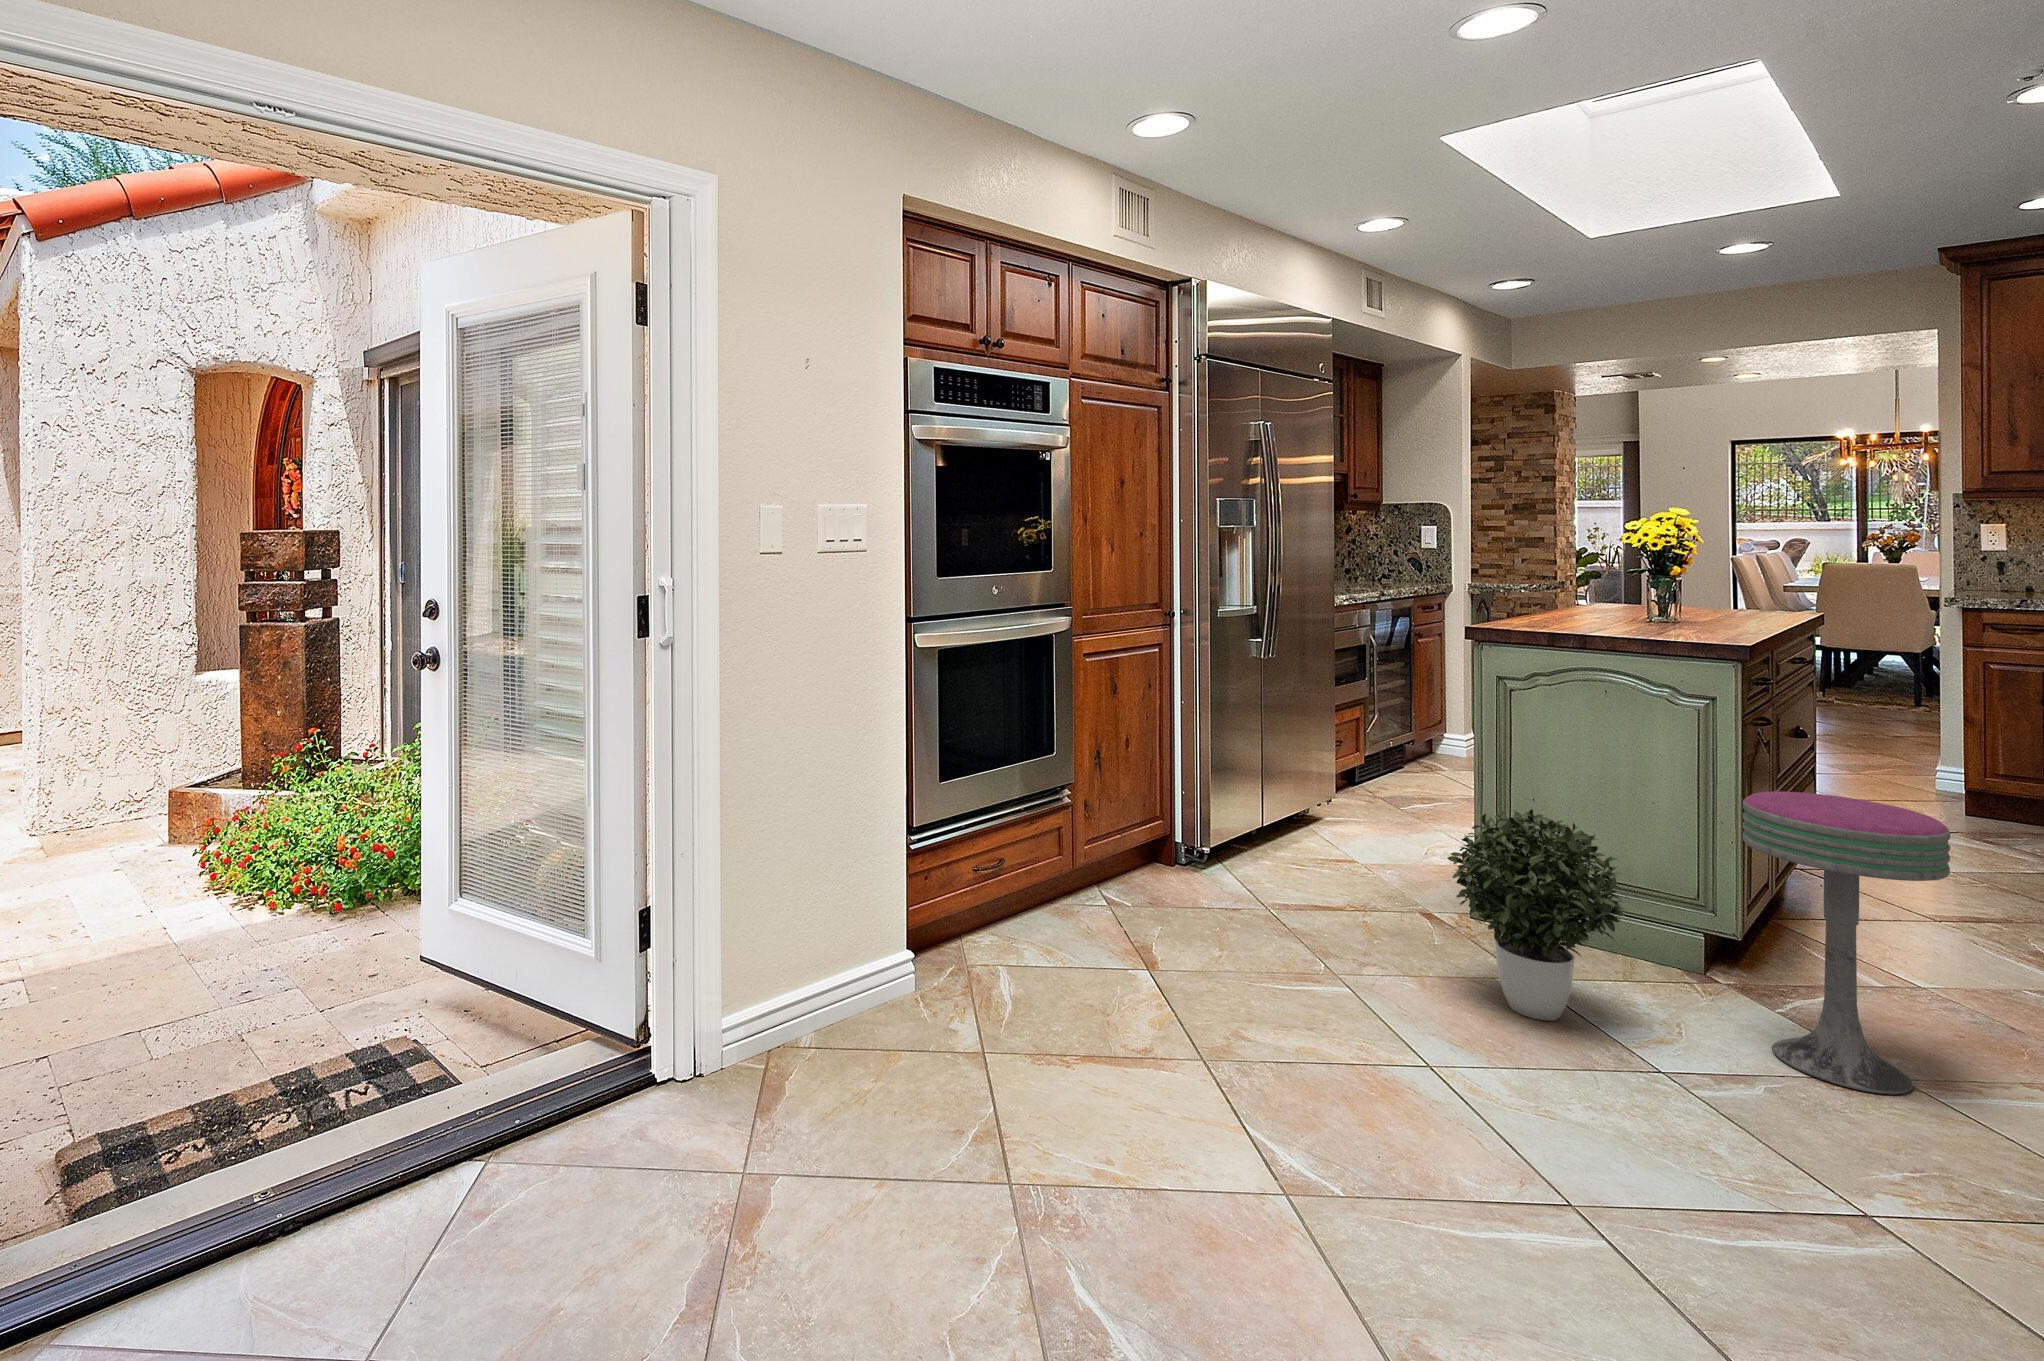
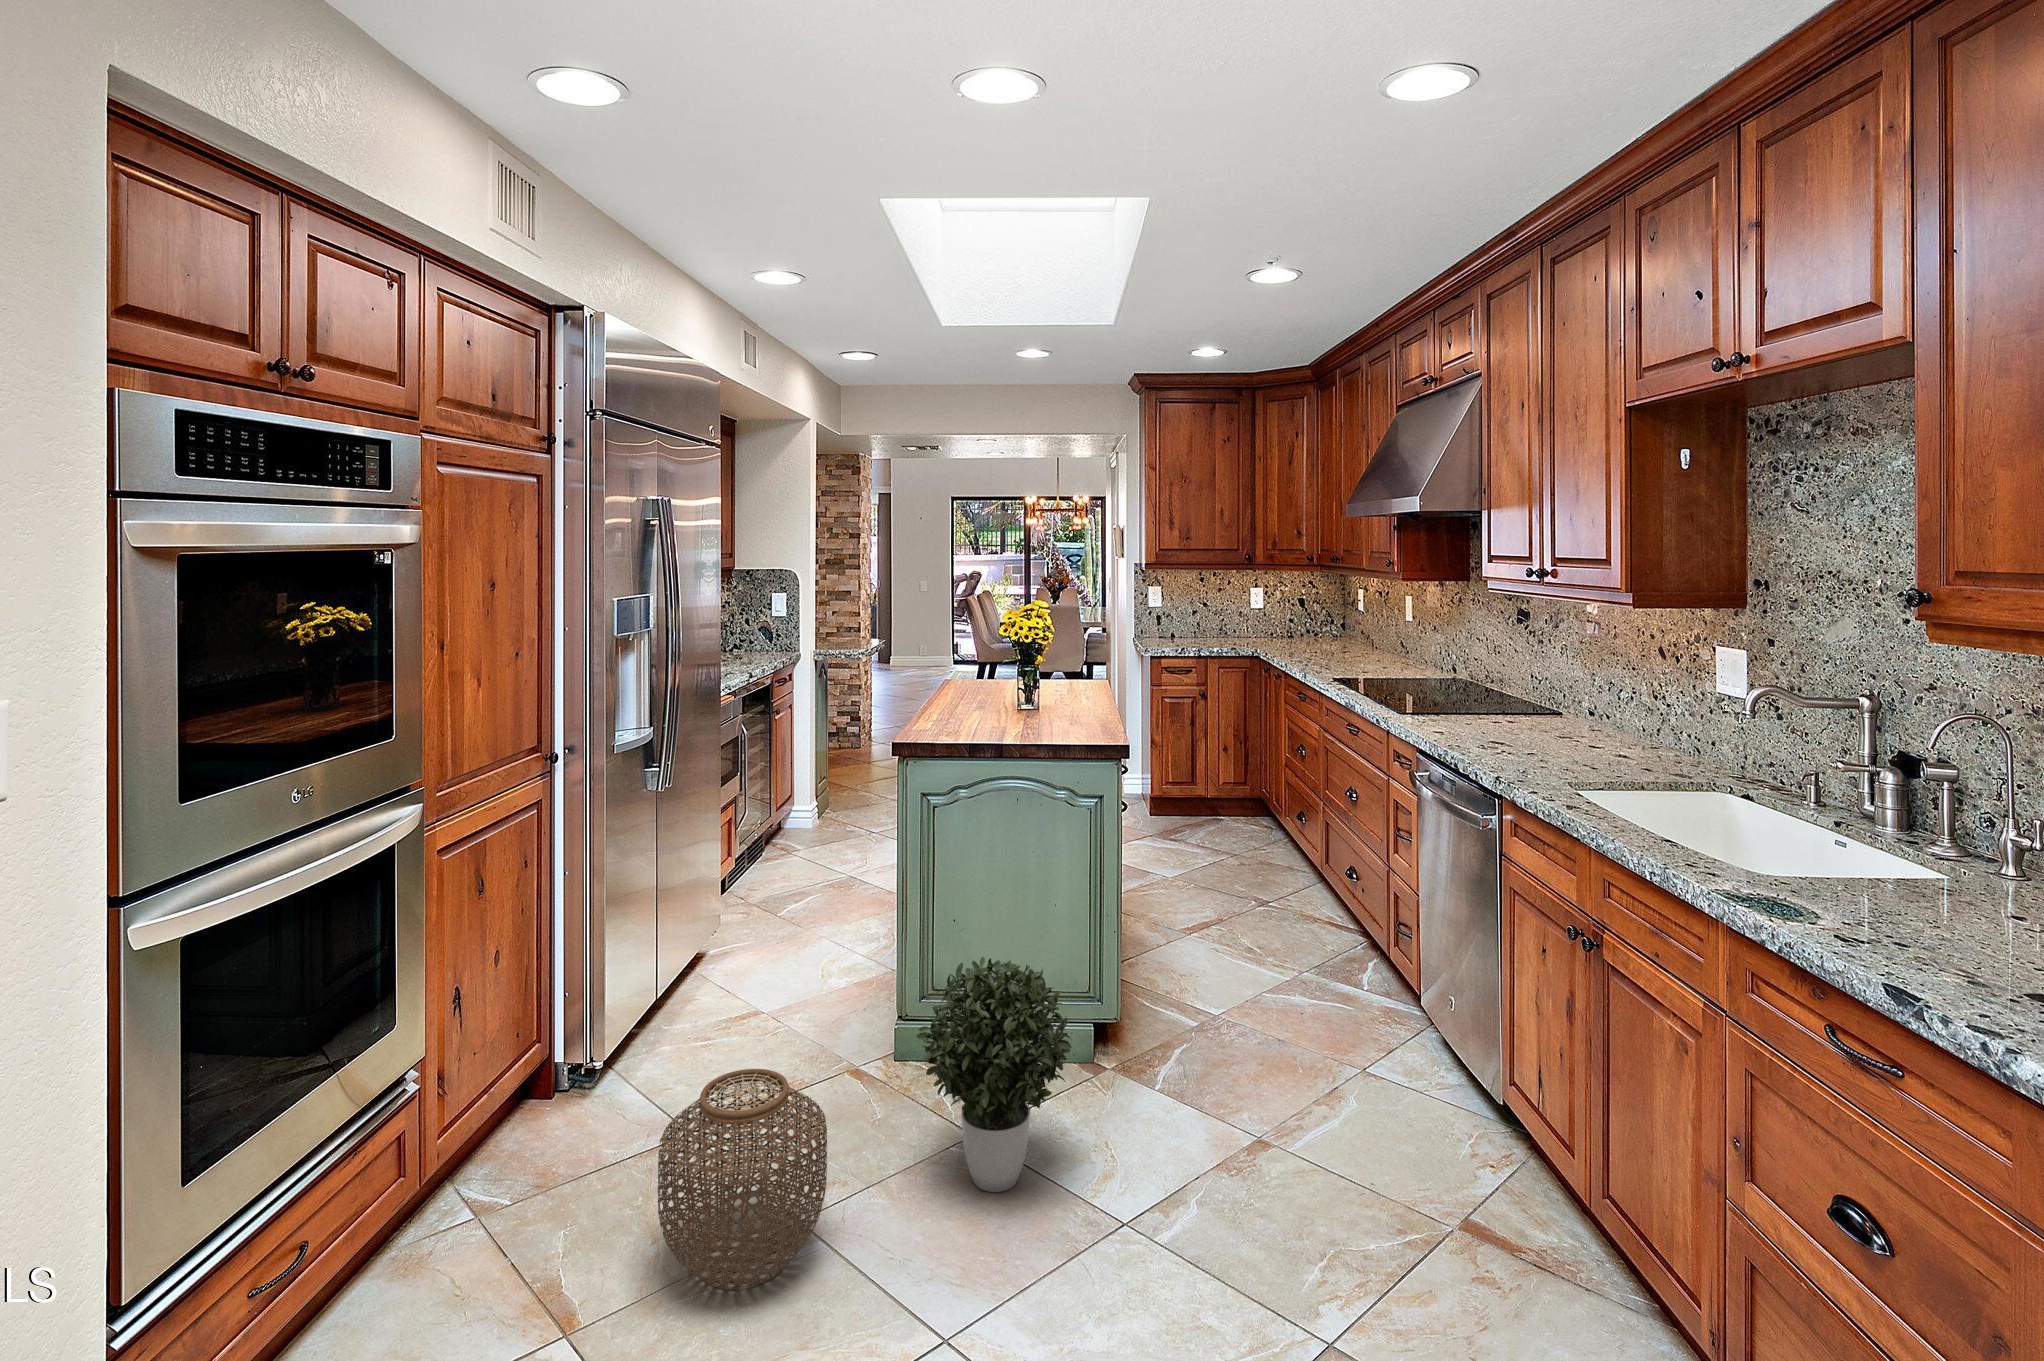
bar stool: present [1743,791,1950,1094] -> none [1137,878,1264,1150]
woven basket: none [1211,834,1348,985] -> present [658,1069,827,1289]

